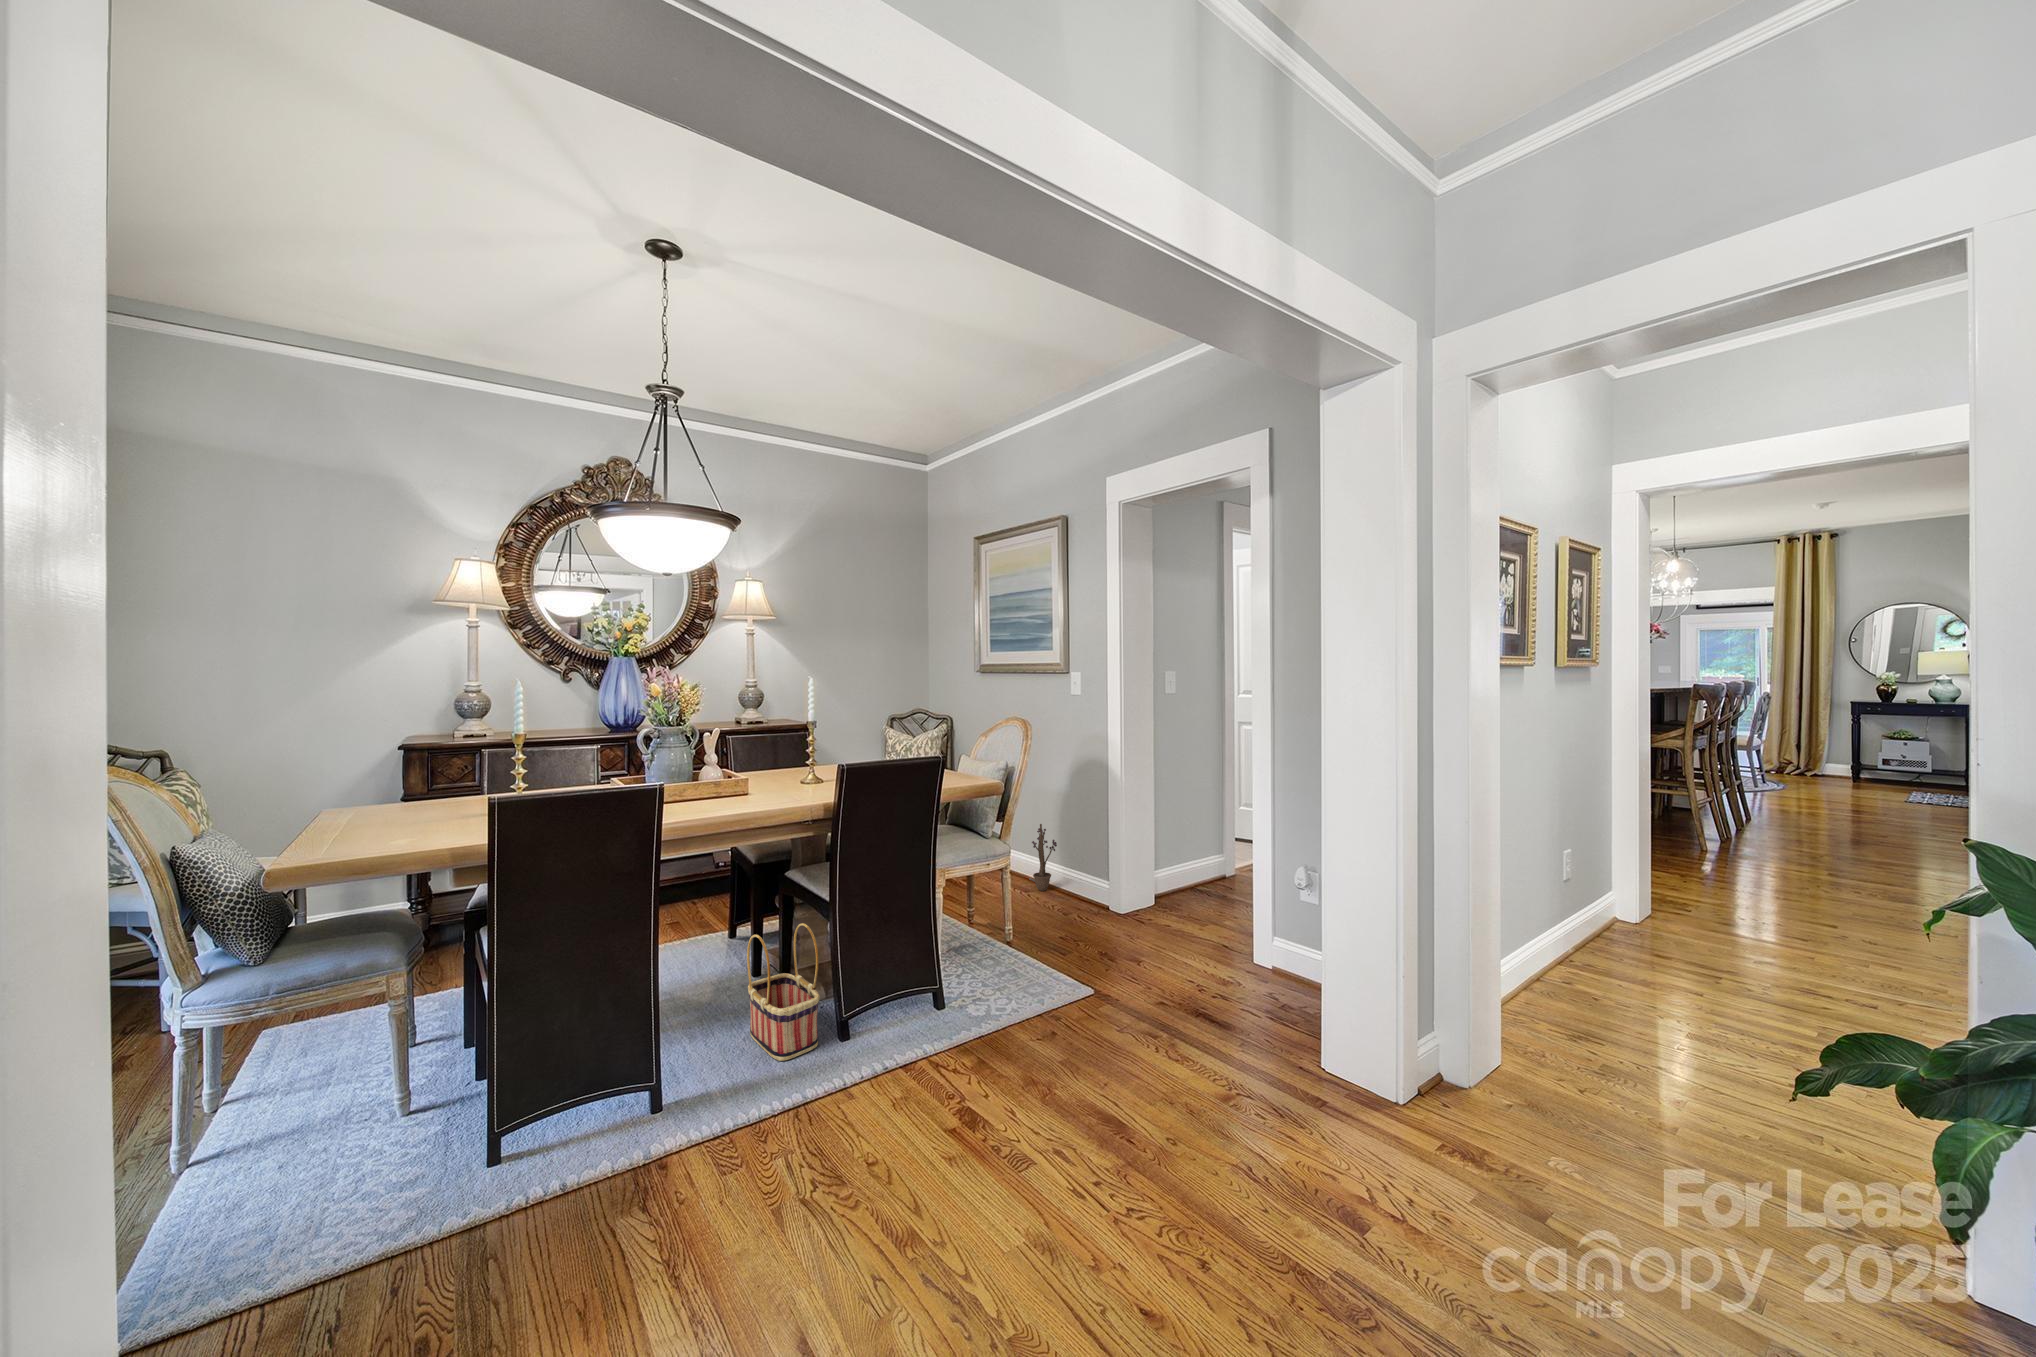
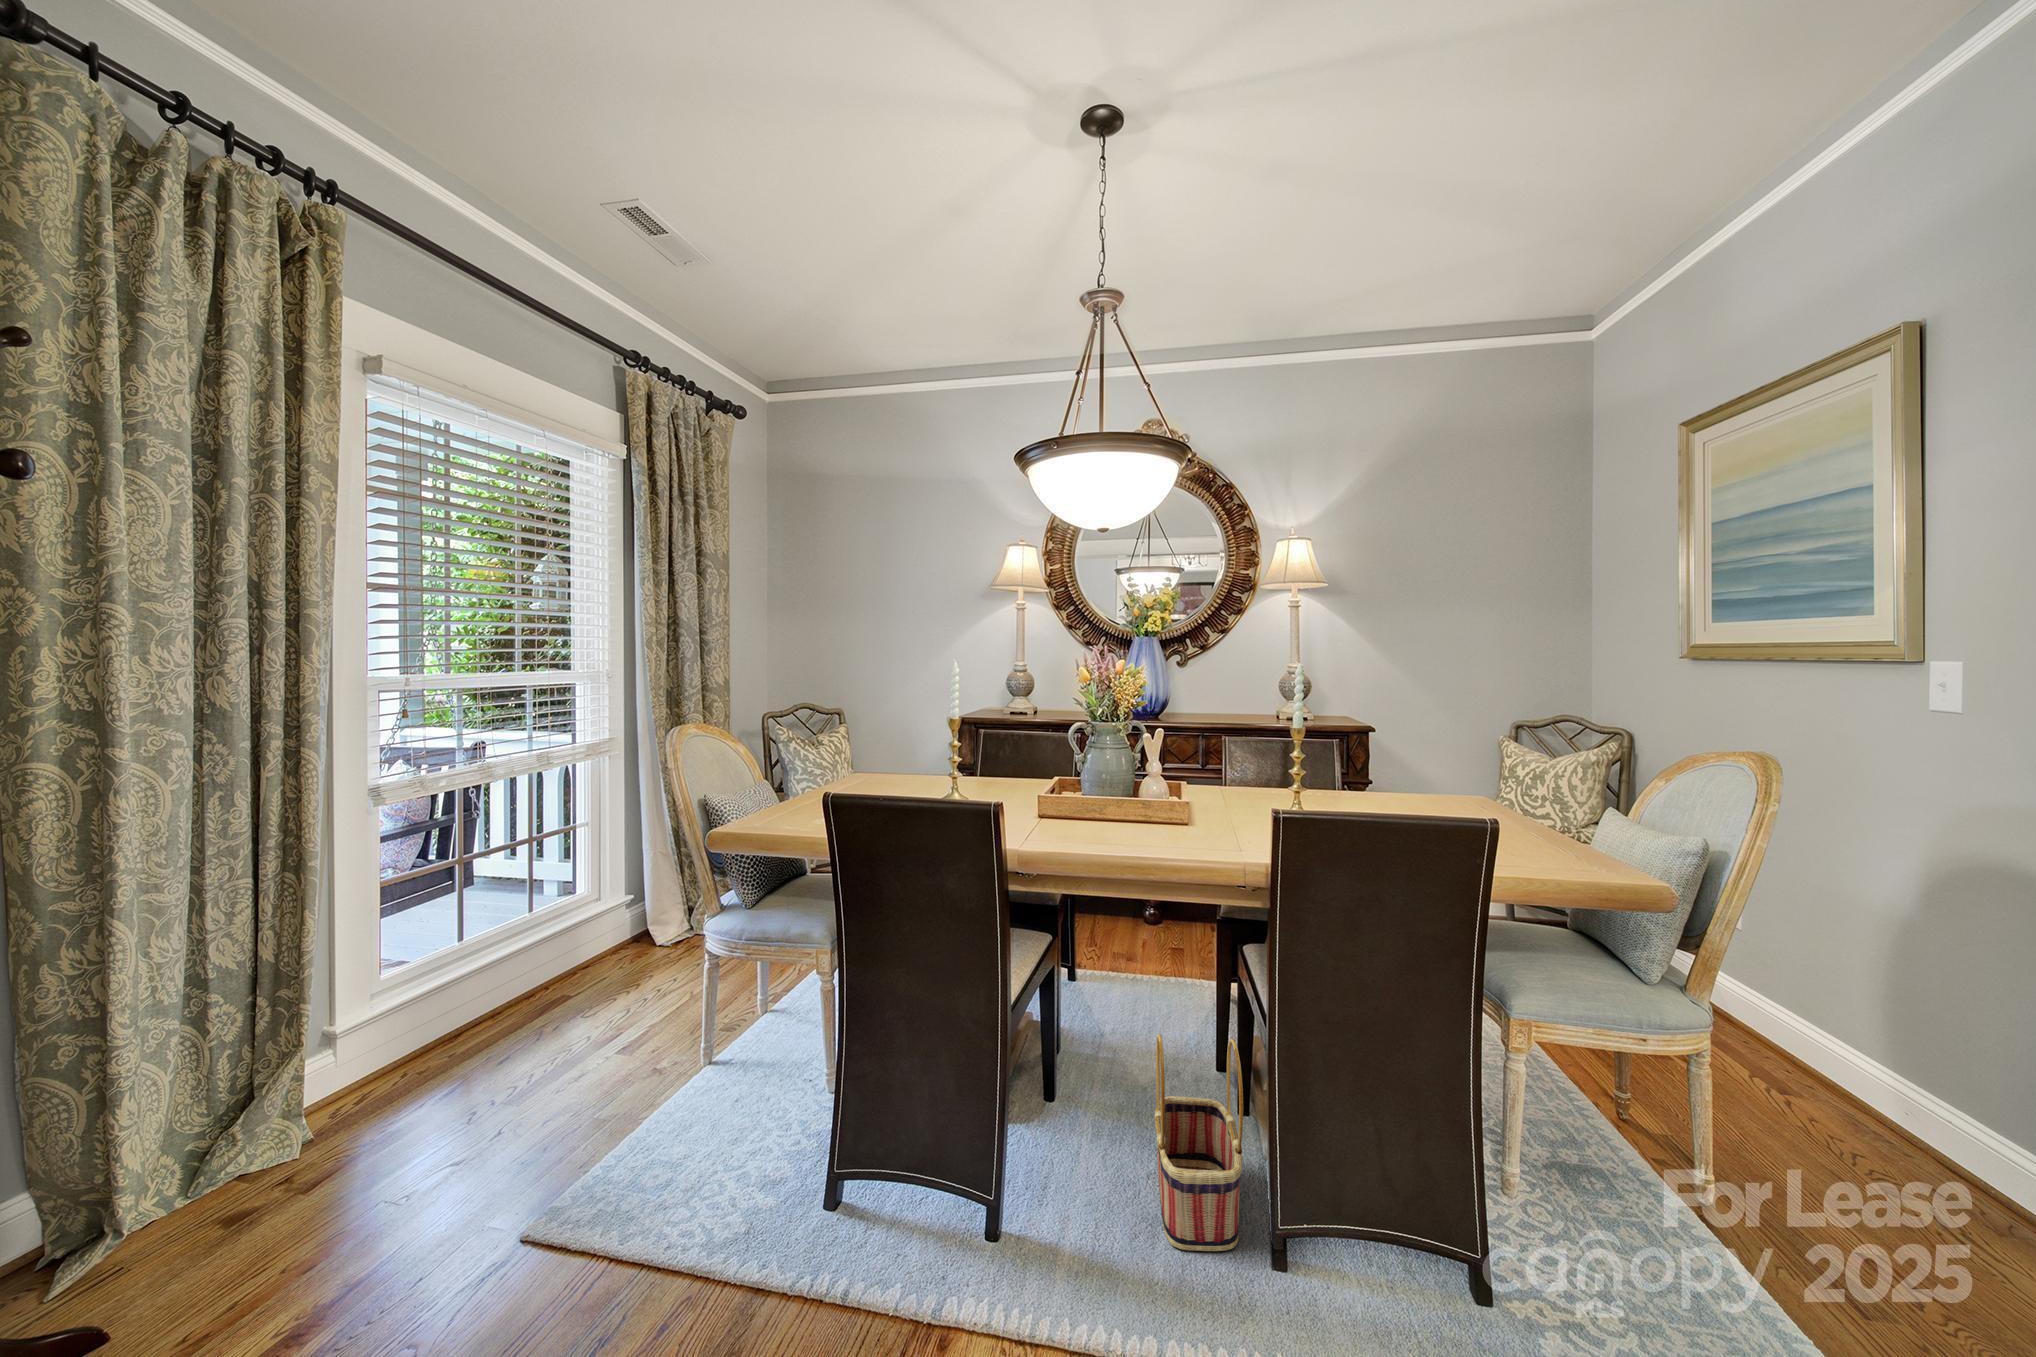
decorative plant: present [1029,824,1057,891] -> none [1789,966,1868,1103]

